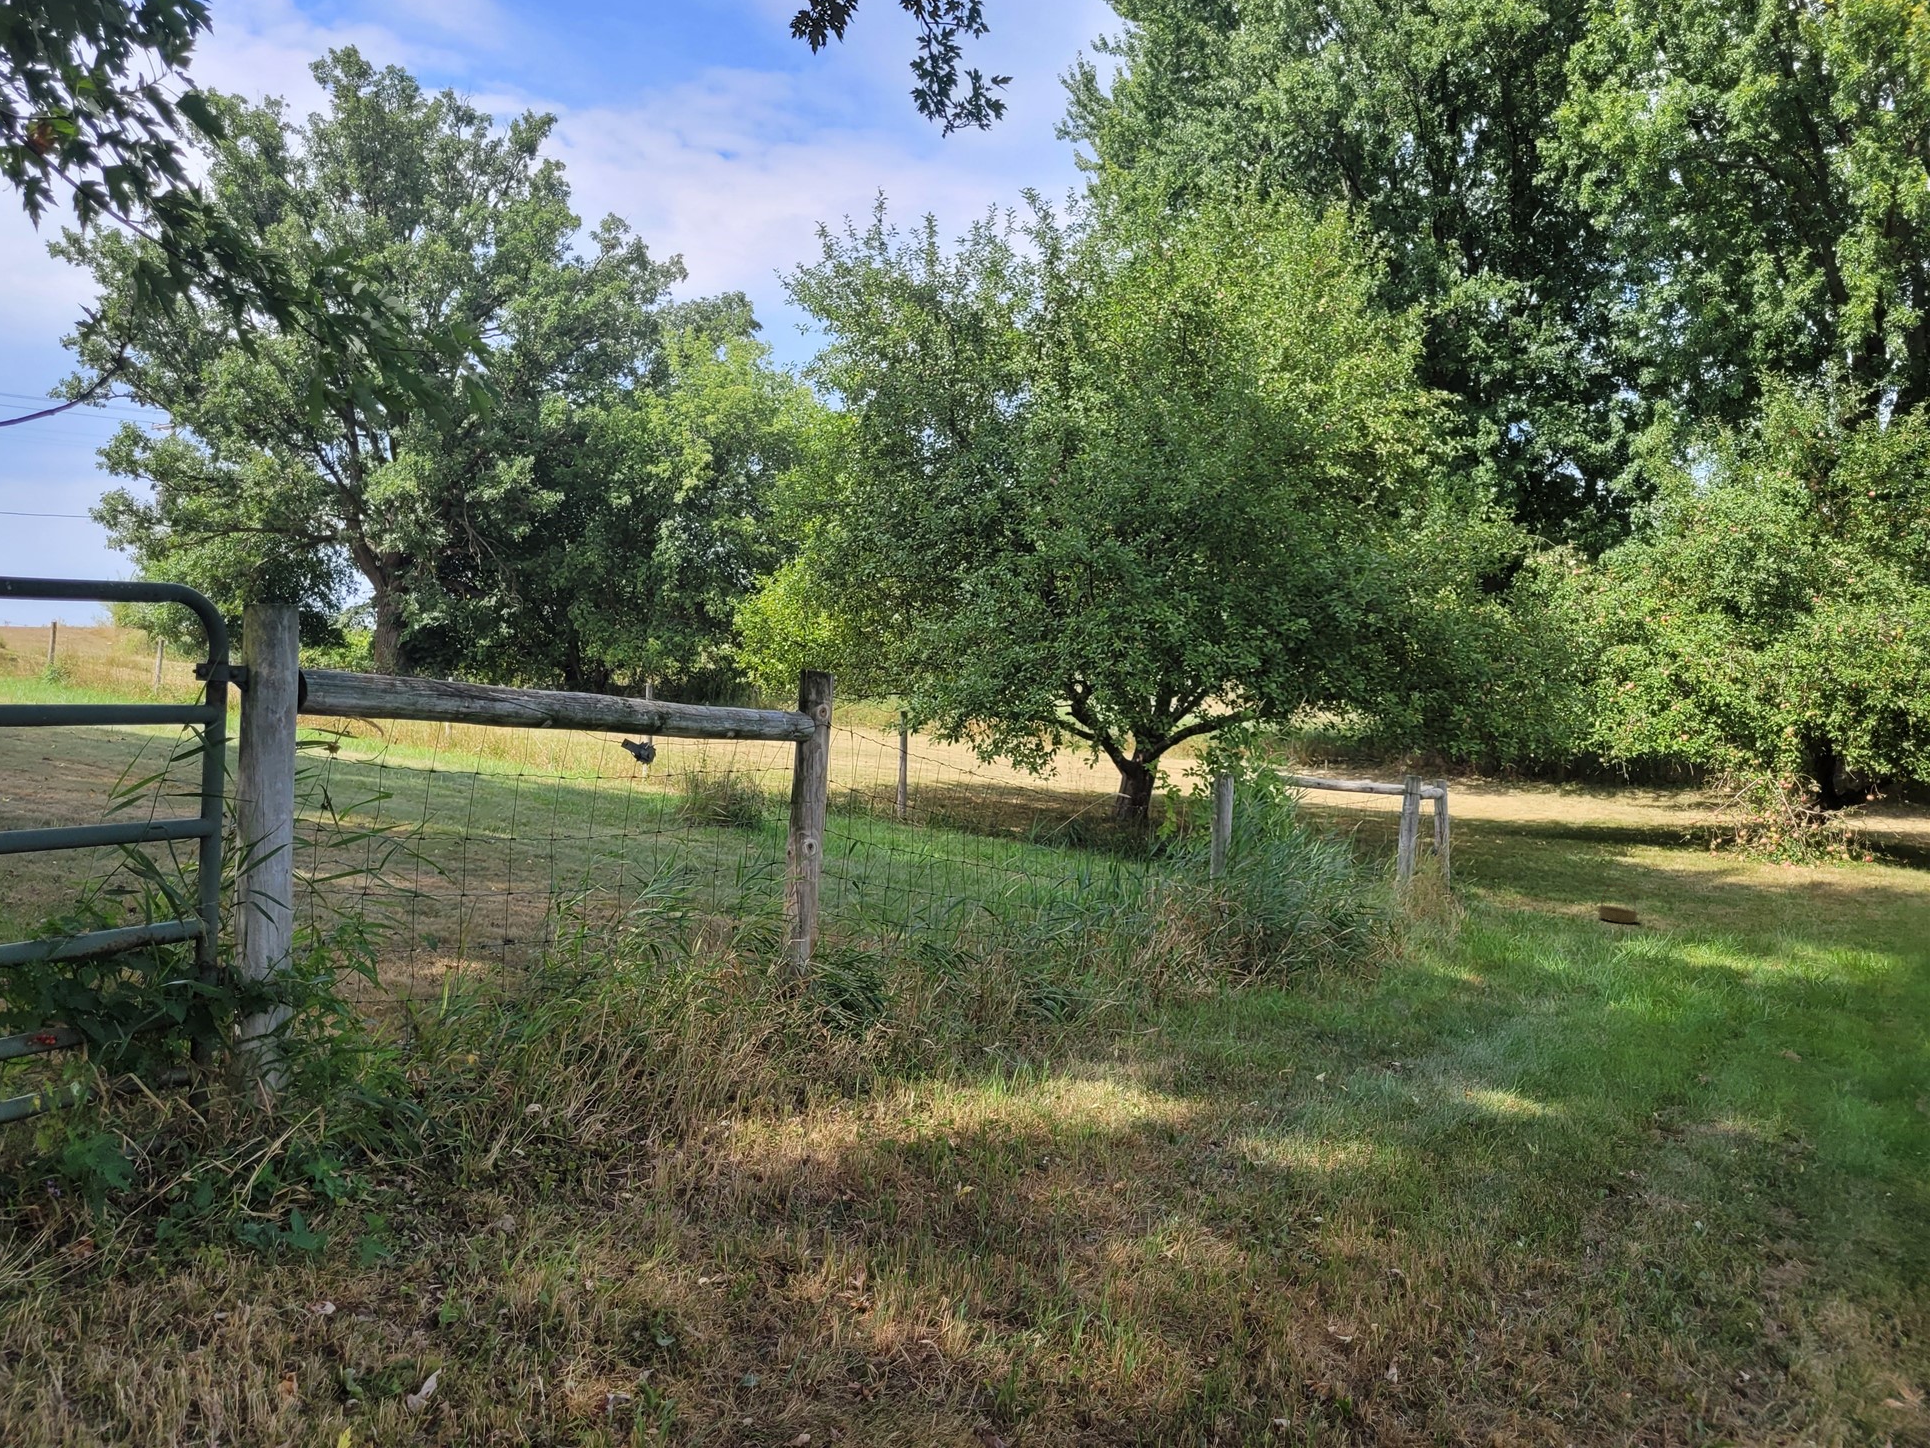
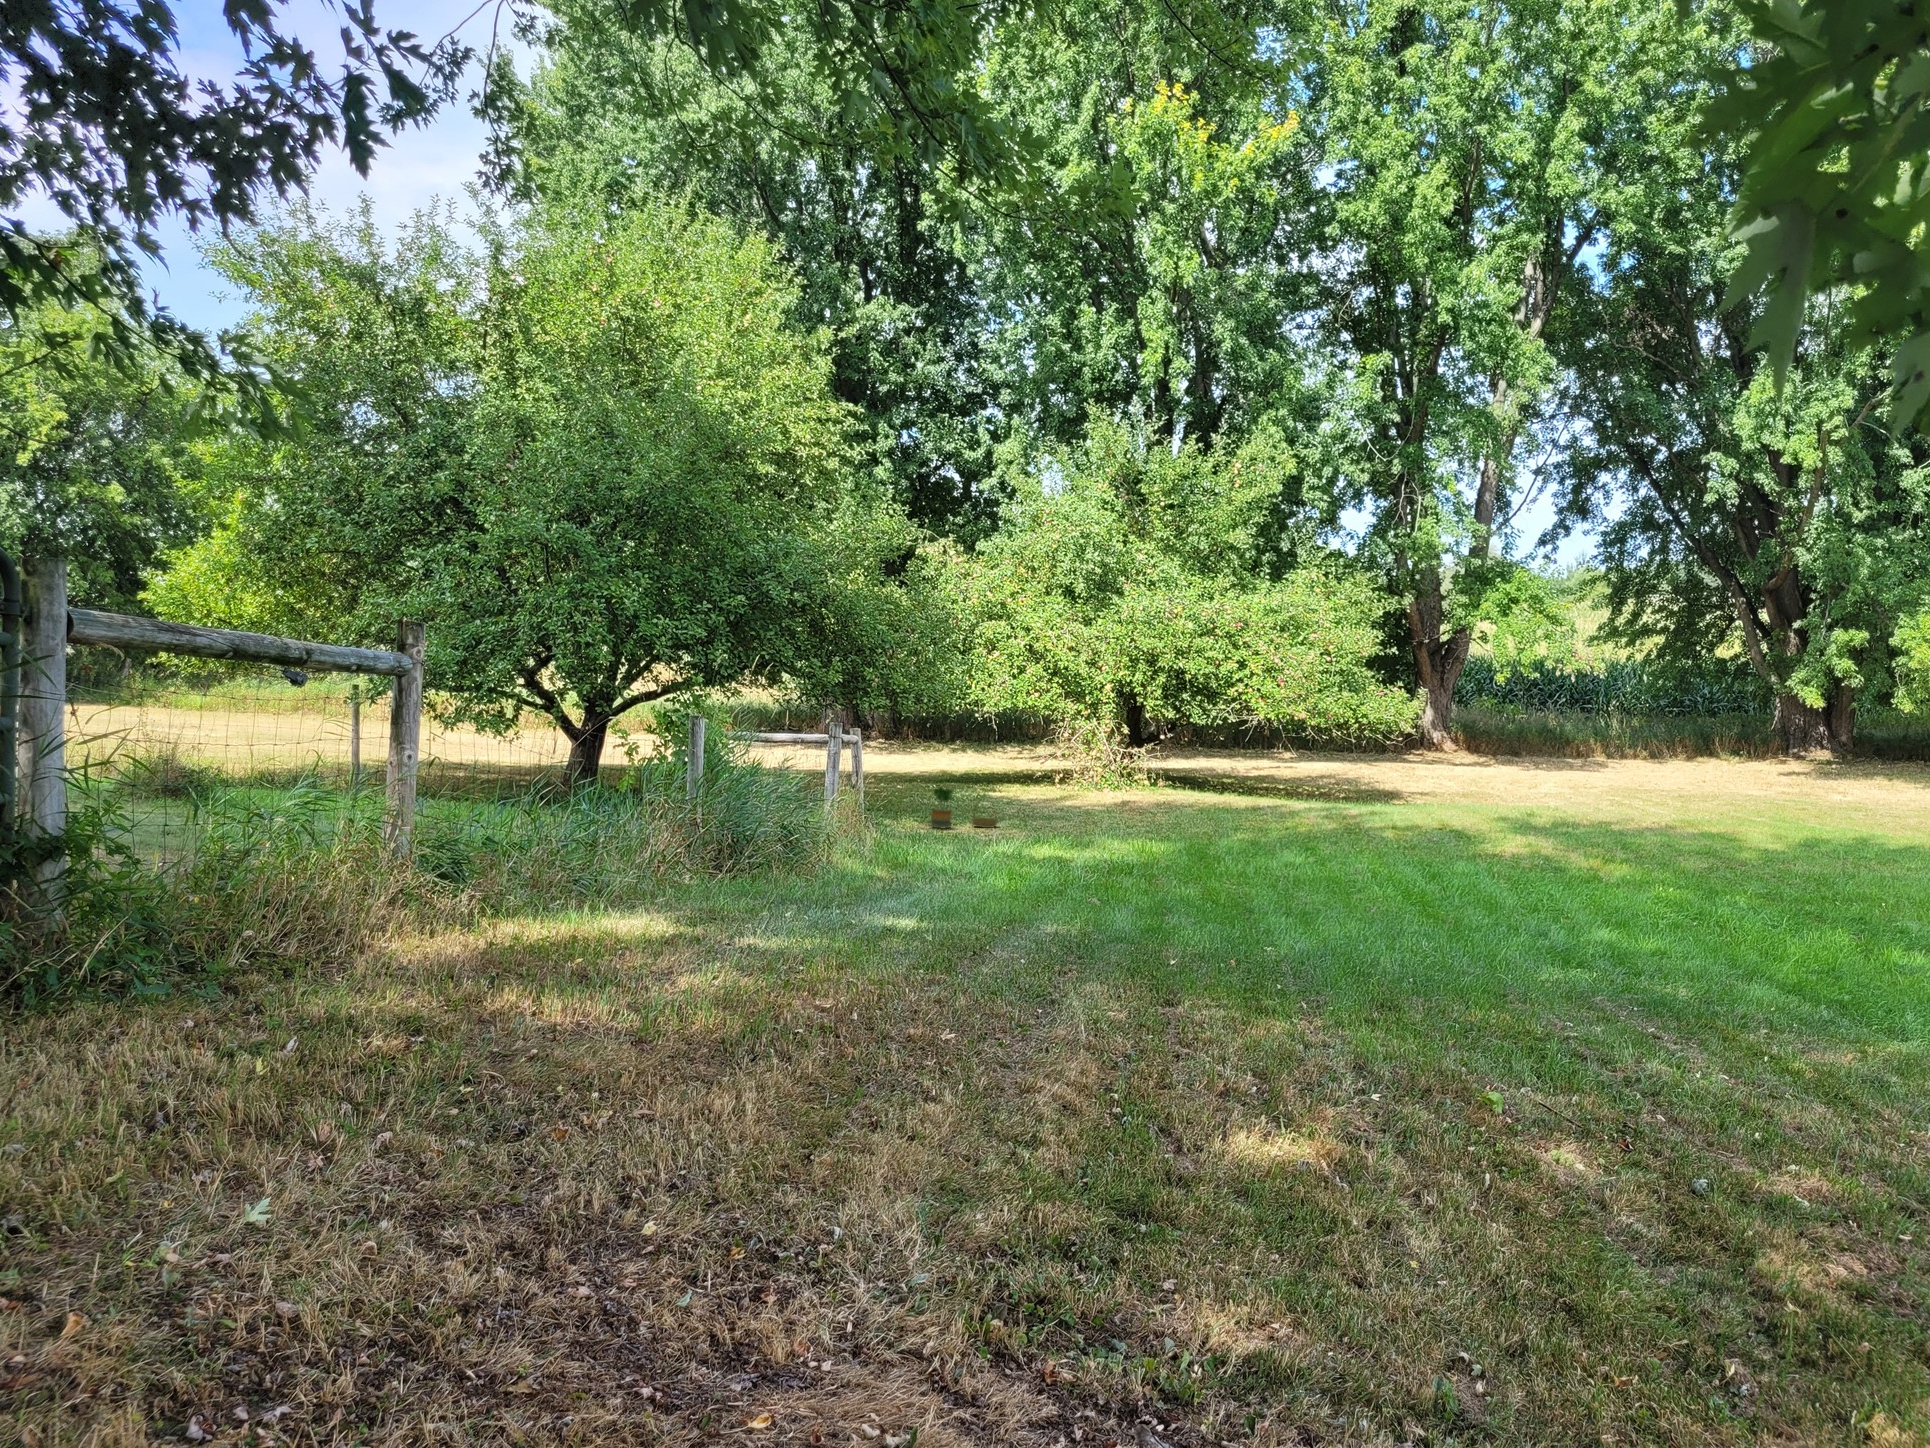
potted tree: none [1539,863,1580,918] -> present [931,787,956,828]

